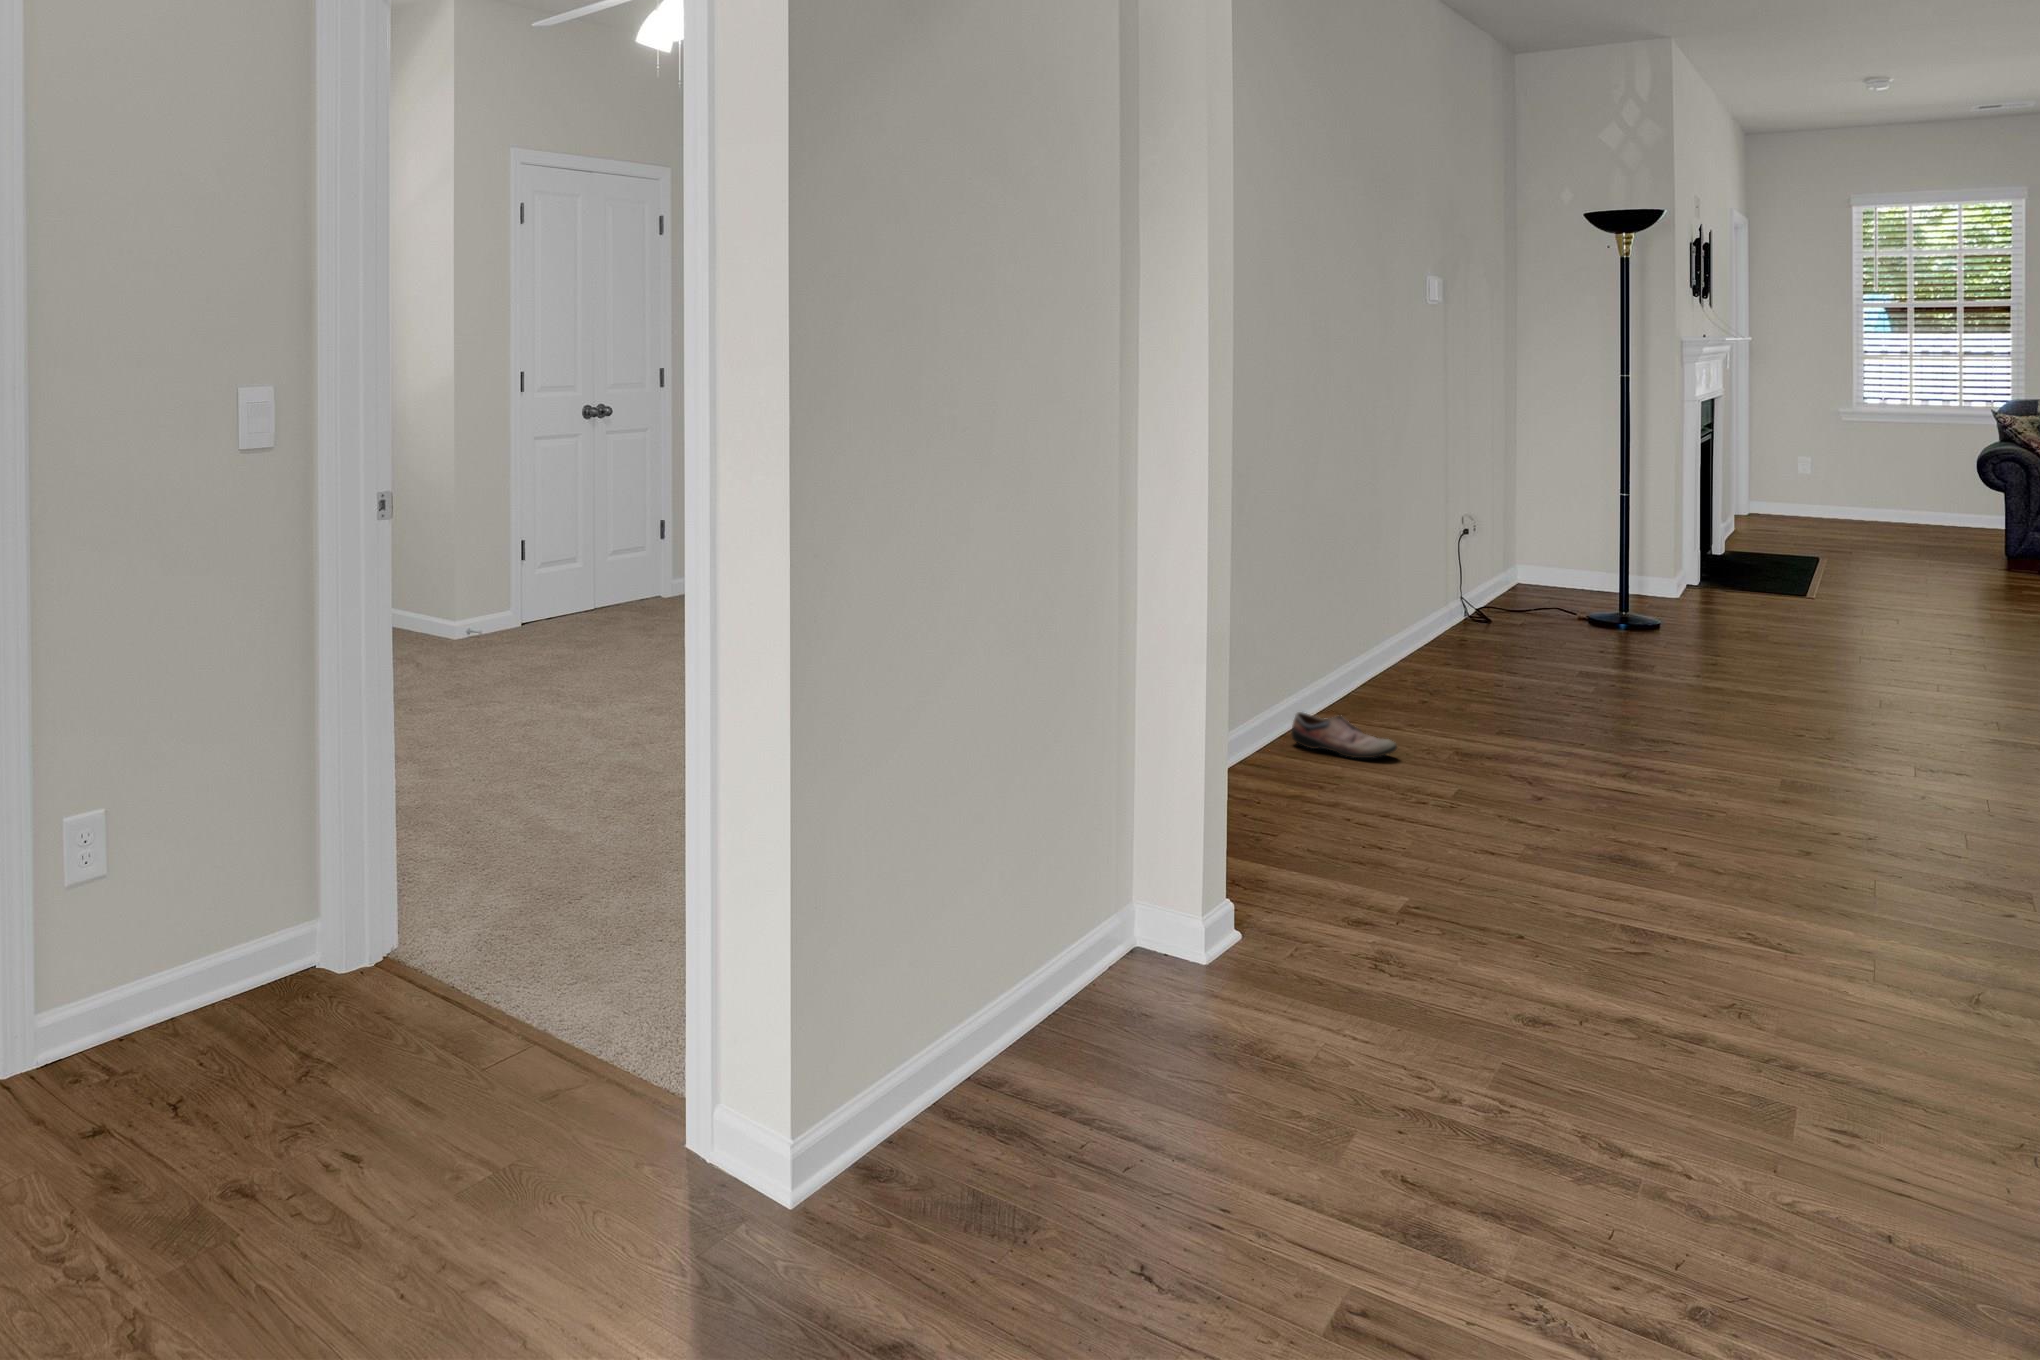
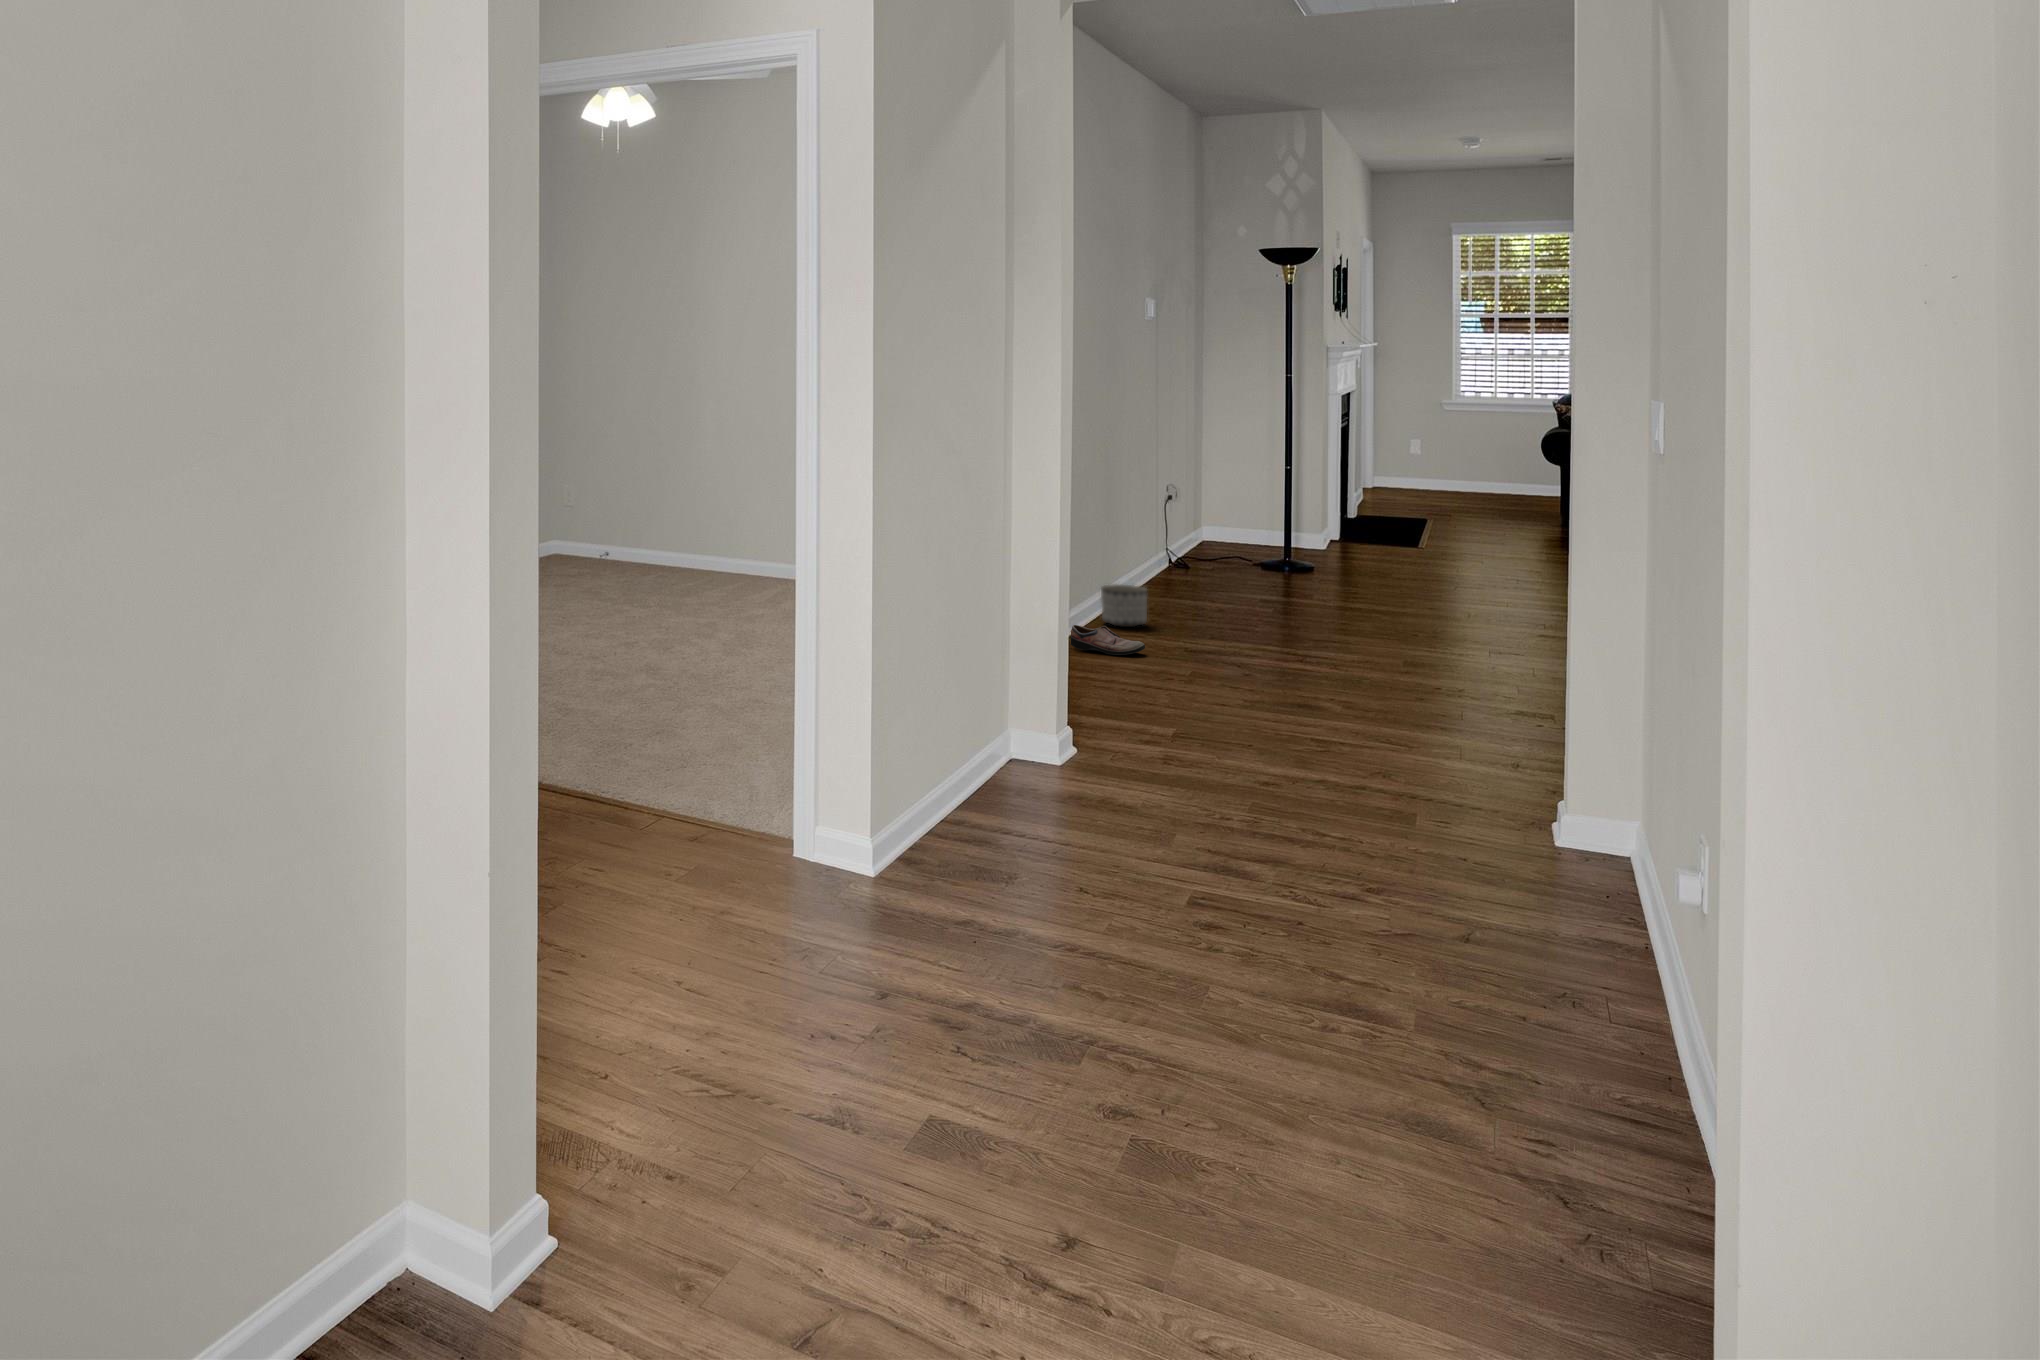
planter: none [1348,652,1412,712] -> present [1101,584,1147,627]

